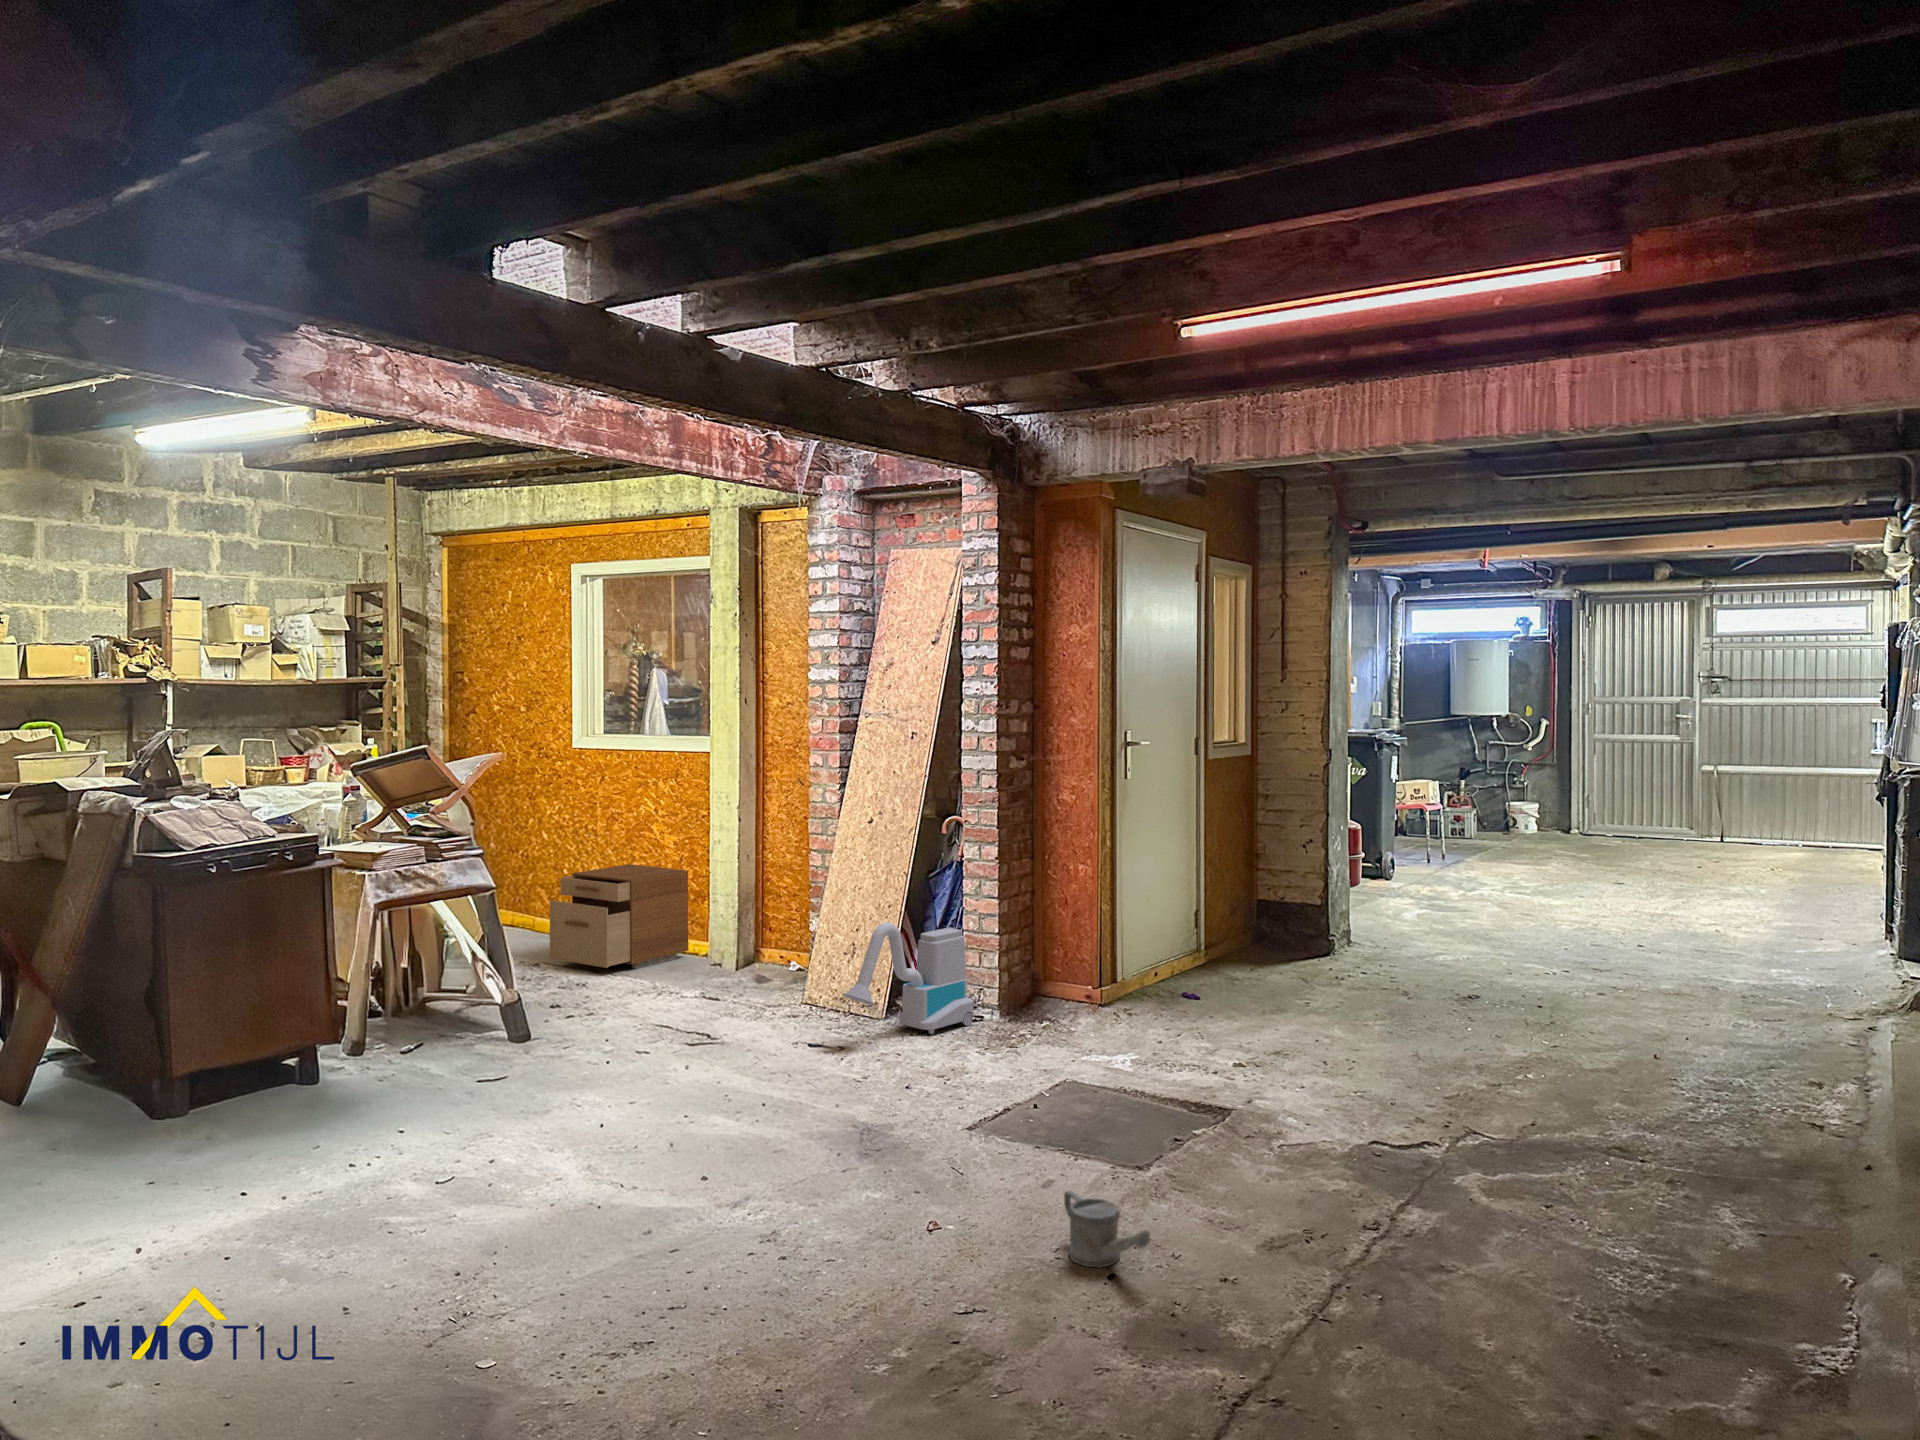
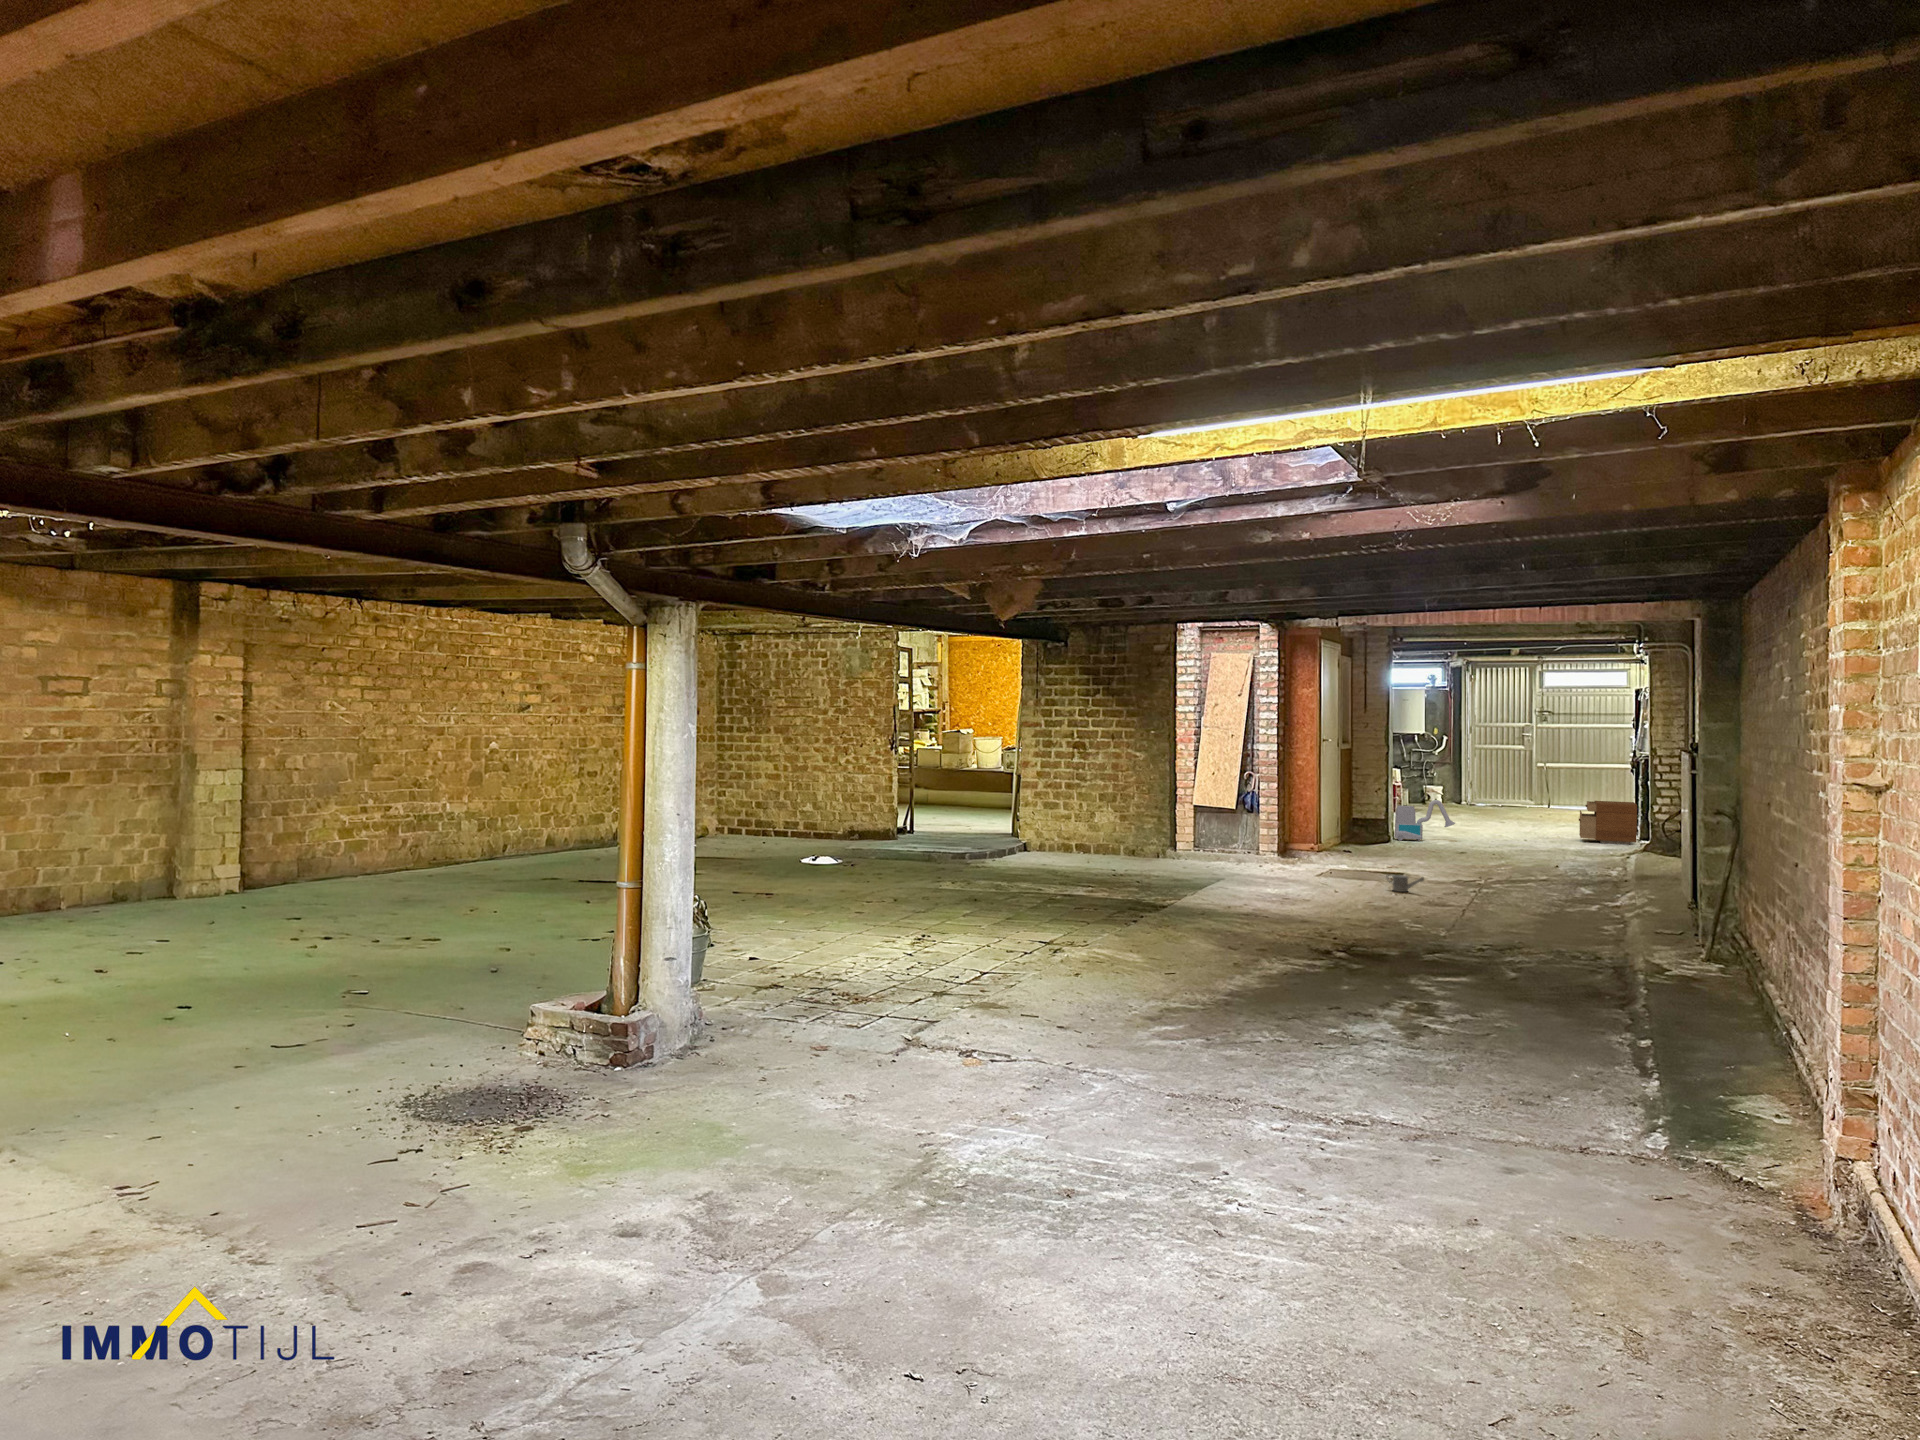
filing cabinet: present [550,864,688,969] -> present [1579,801,1637,845]
vacuum cleaner: present [843,922,973,1034] -> present [1394,800,1455,841]

